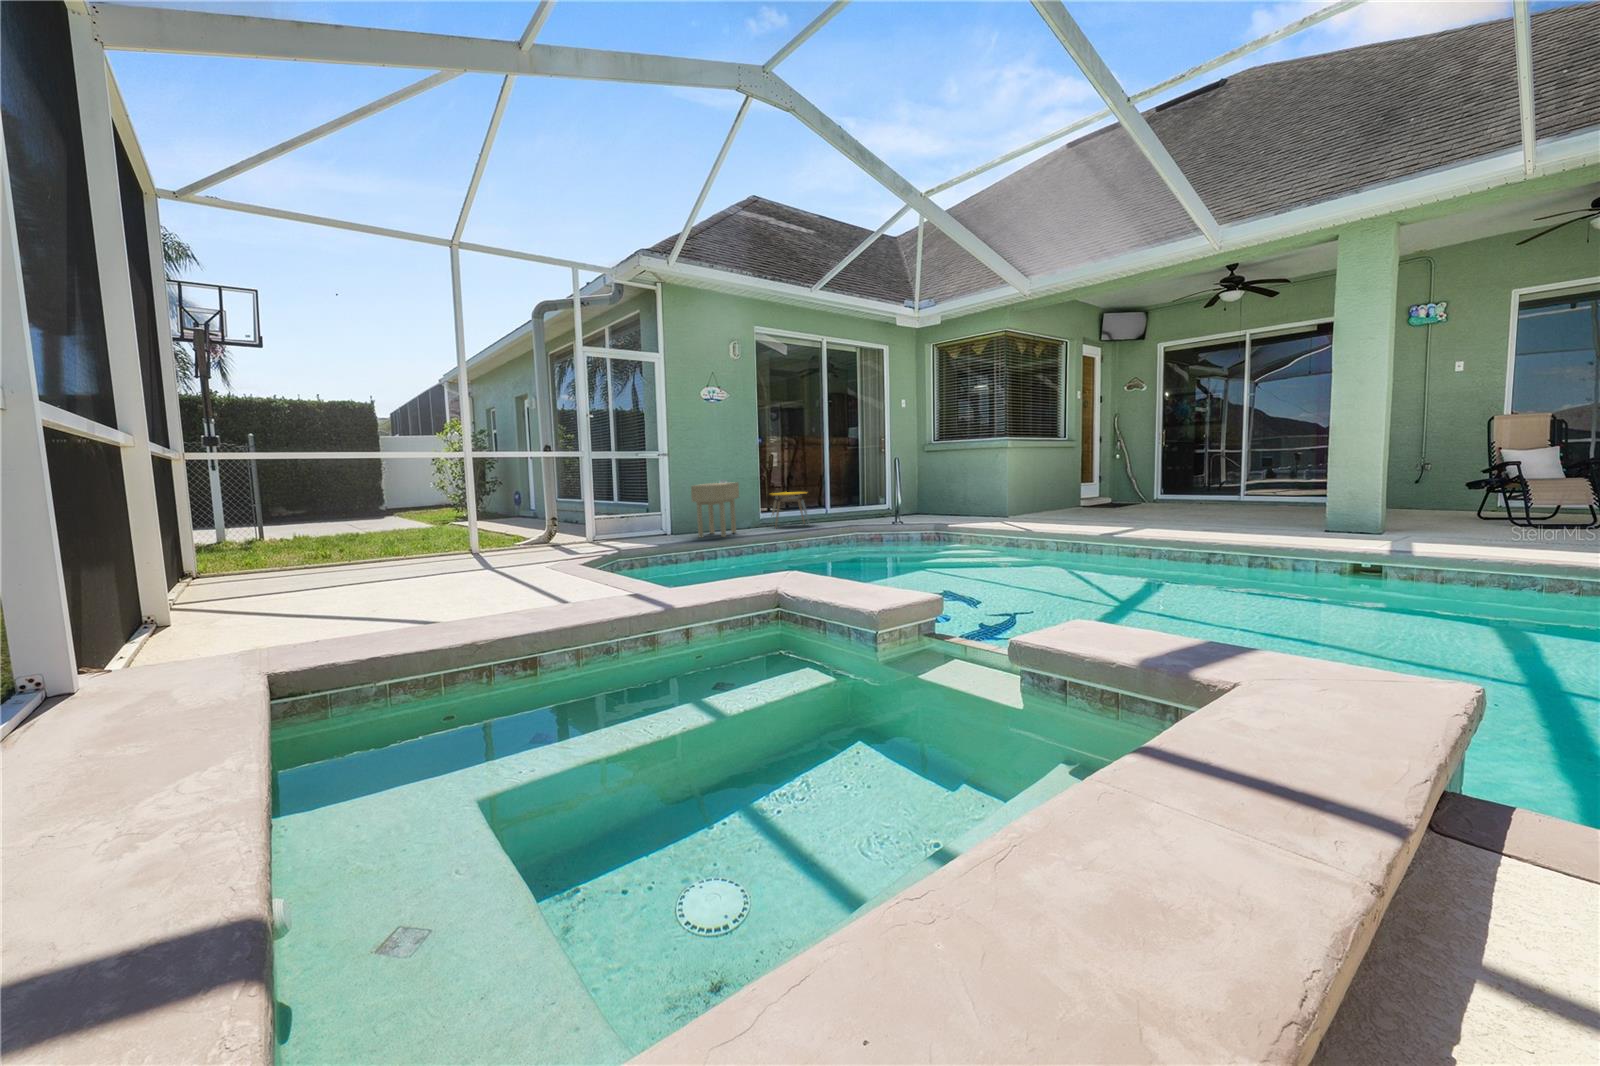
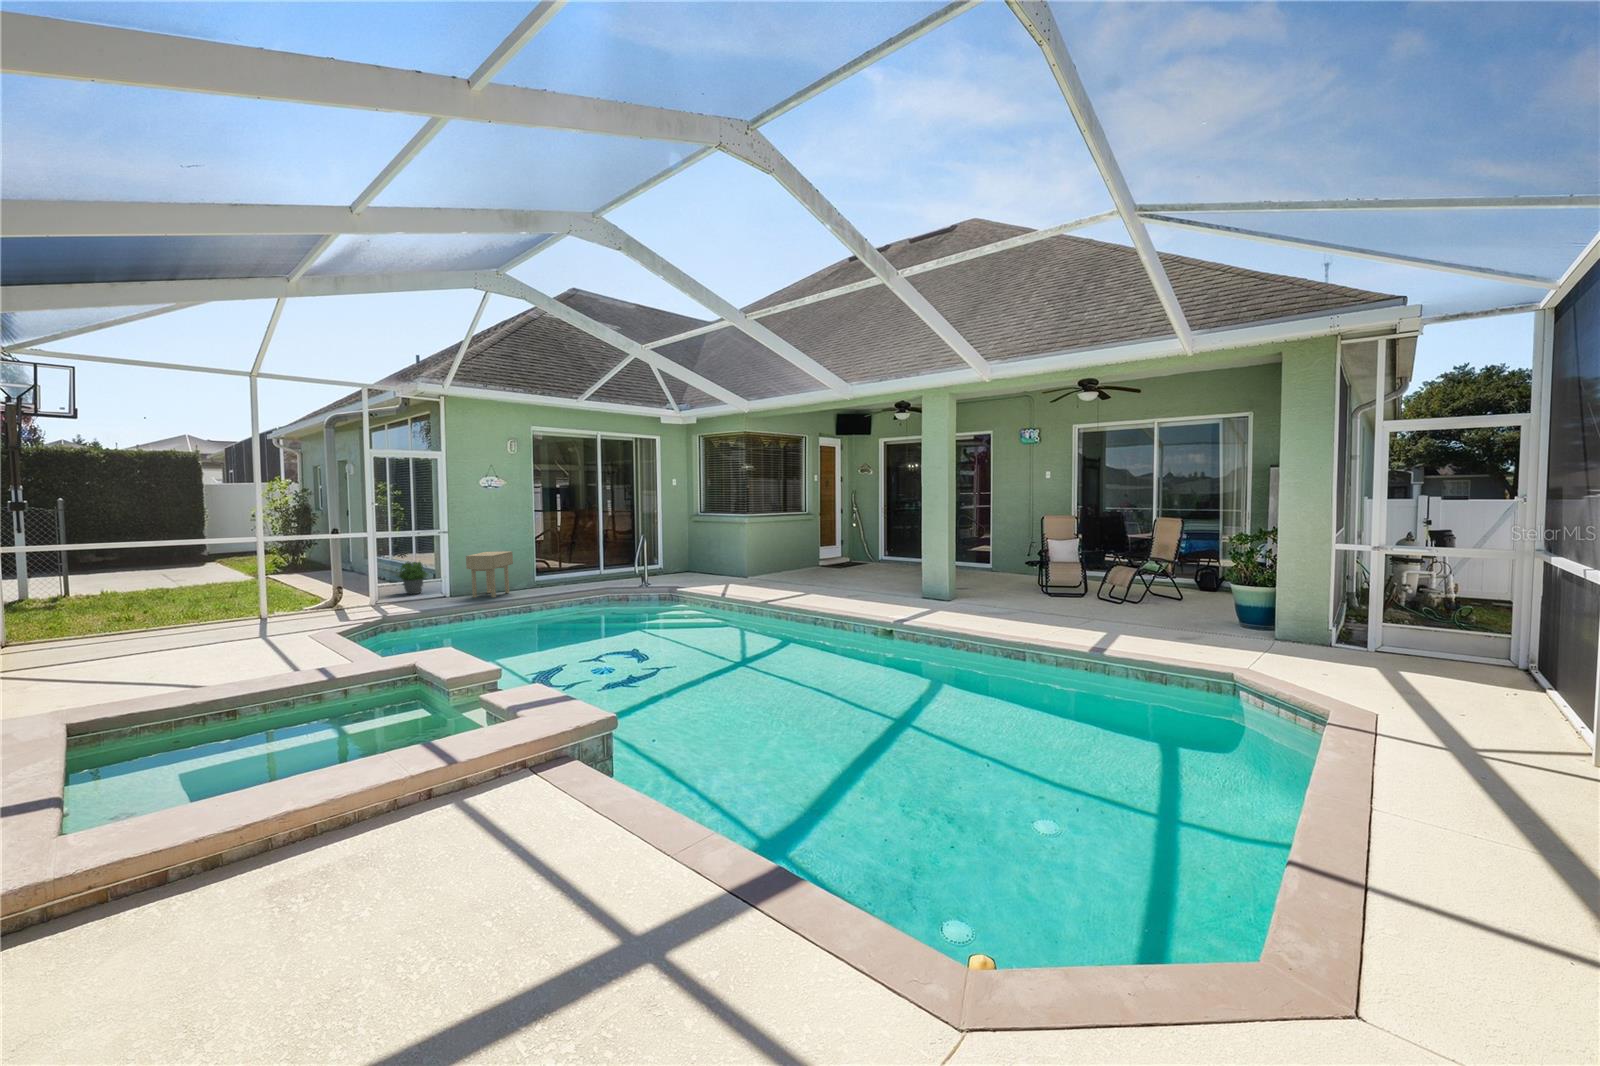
stool: present [771,492,810,528] -> none [546,556,579,588]
potted plant: none [605,495,641,536] -> present [396,561,428,594]

